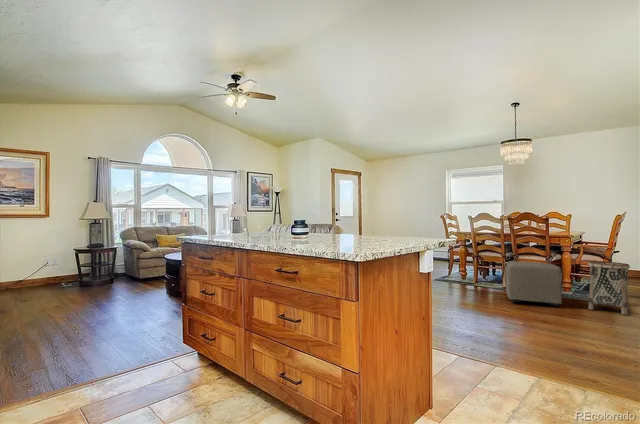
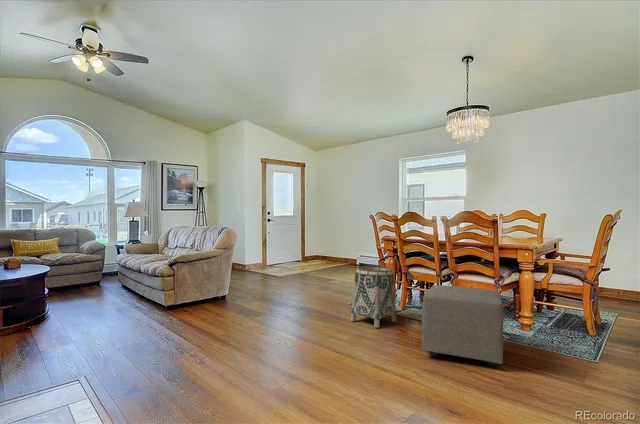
basket: present [588,261,630,314] -> present [351,266,396,328]

